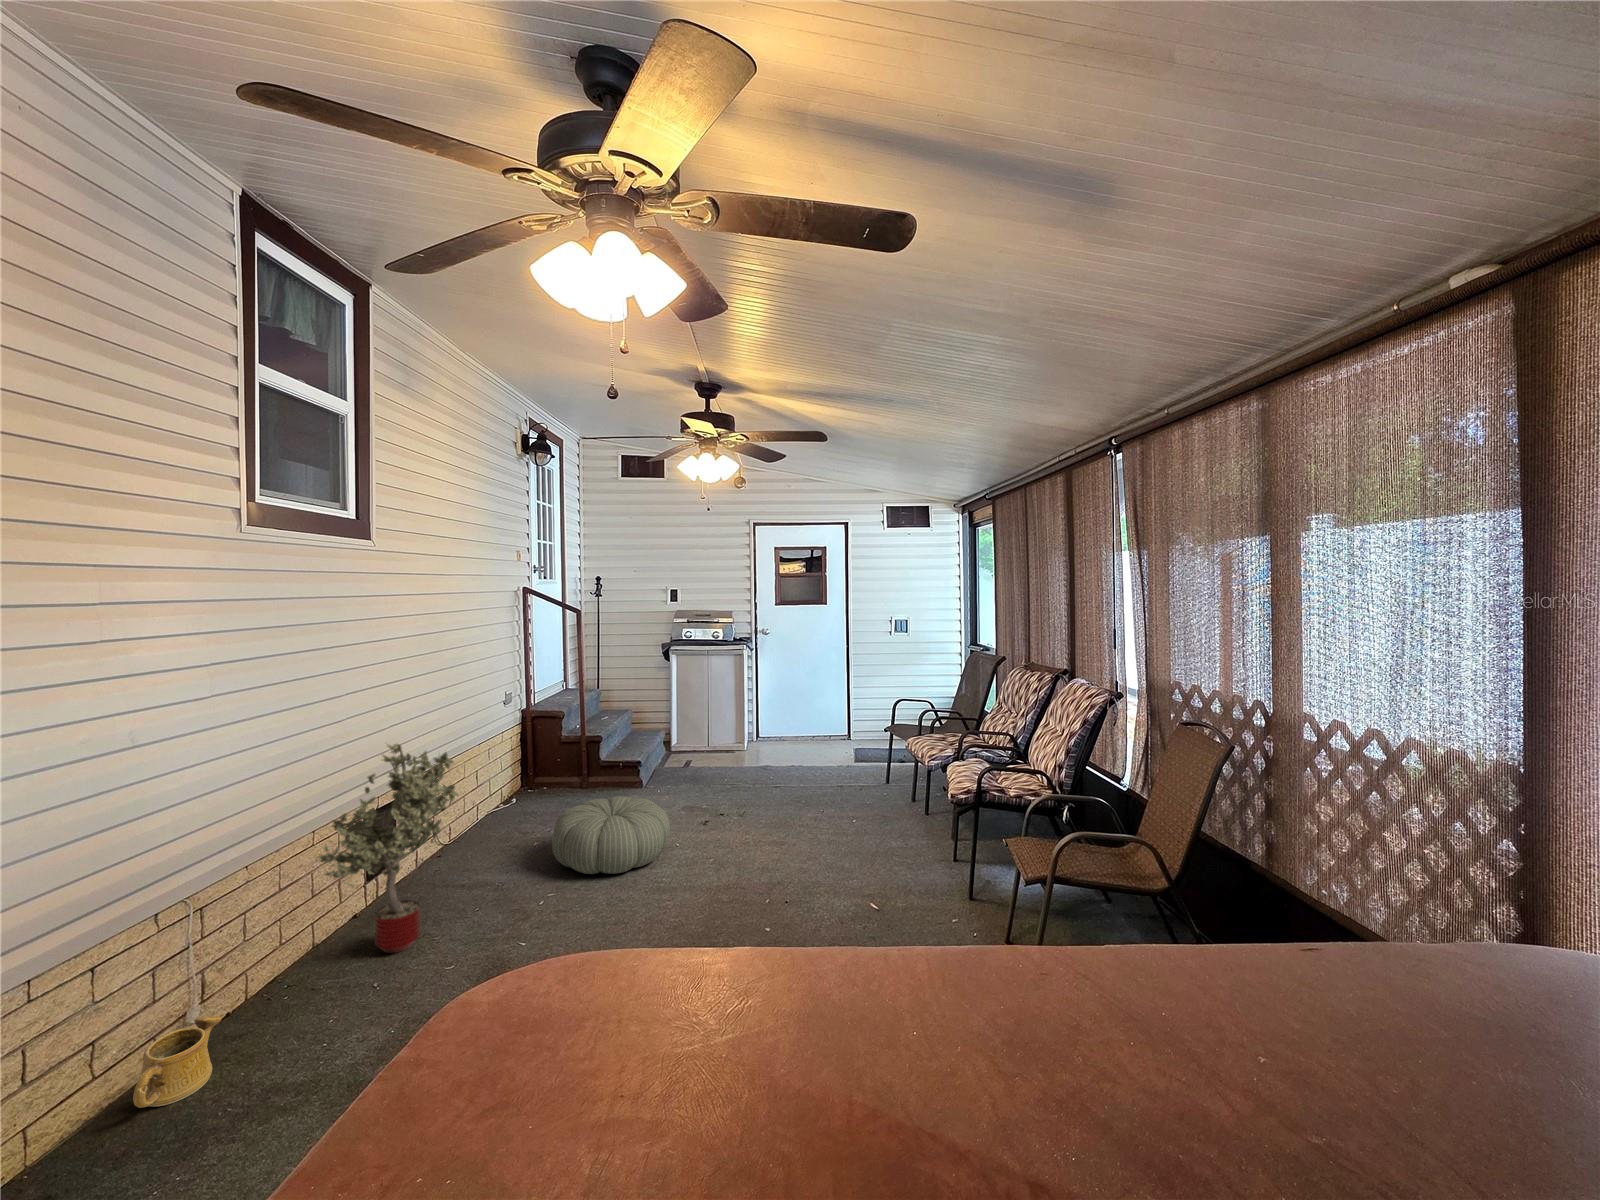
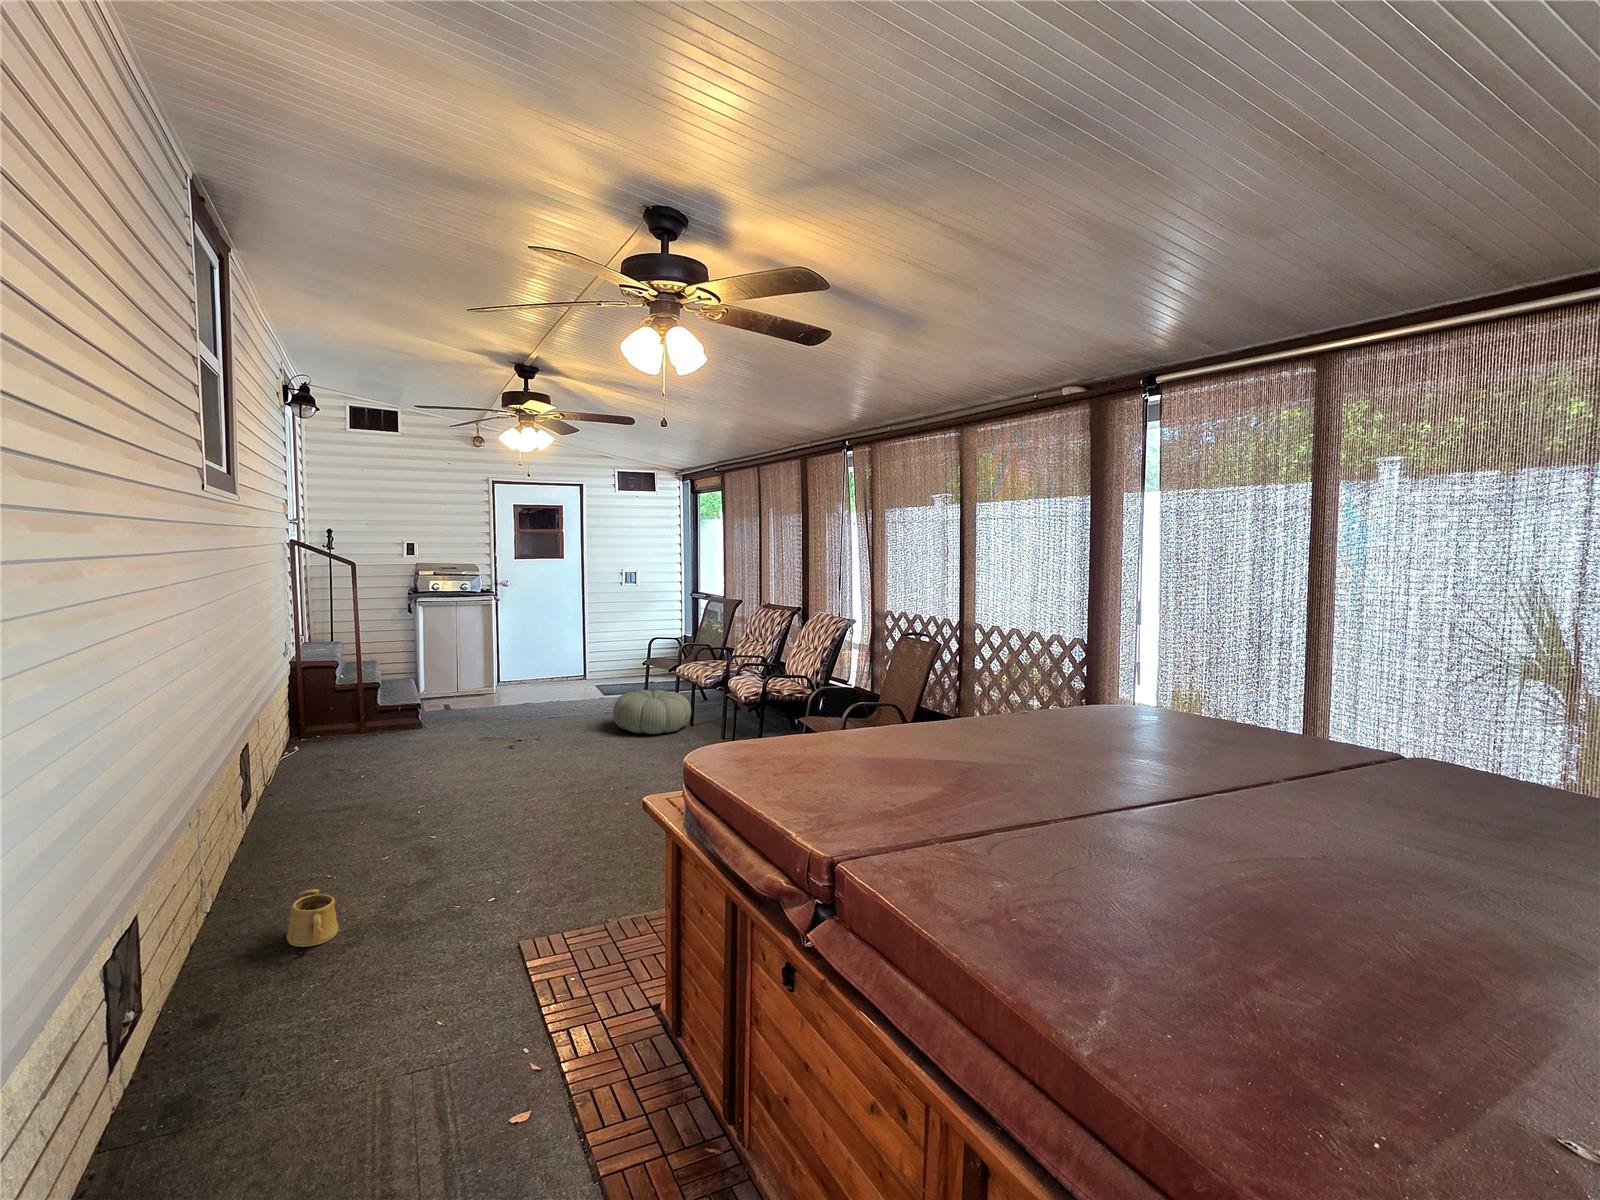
potted tree: present [318,744,458,953] -> none [297,681,405,856]
pouf: present [552,796,670,874] -> present [613,690,691,734]

